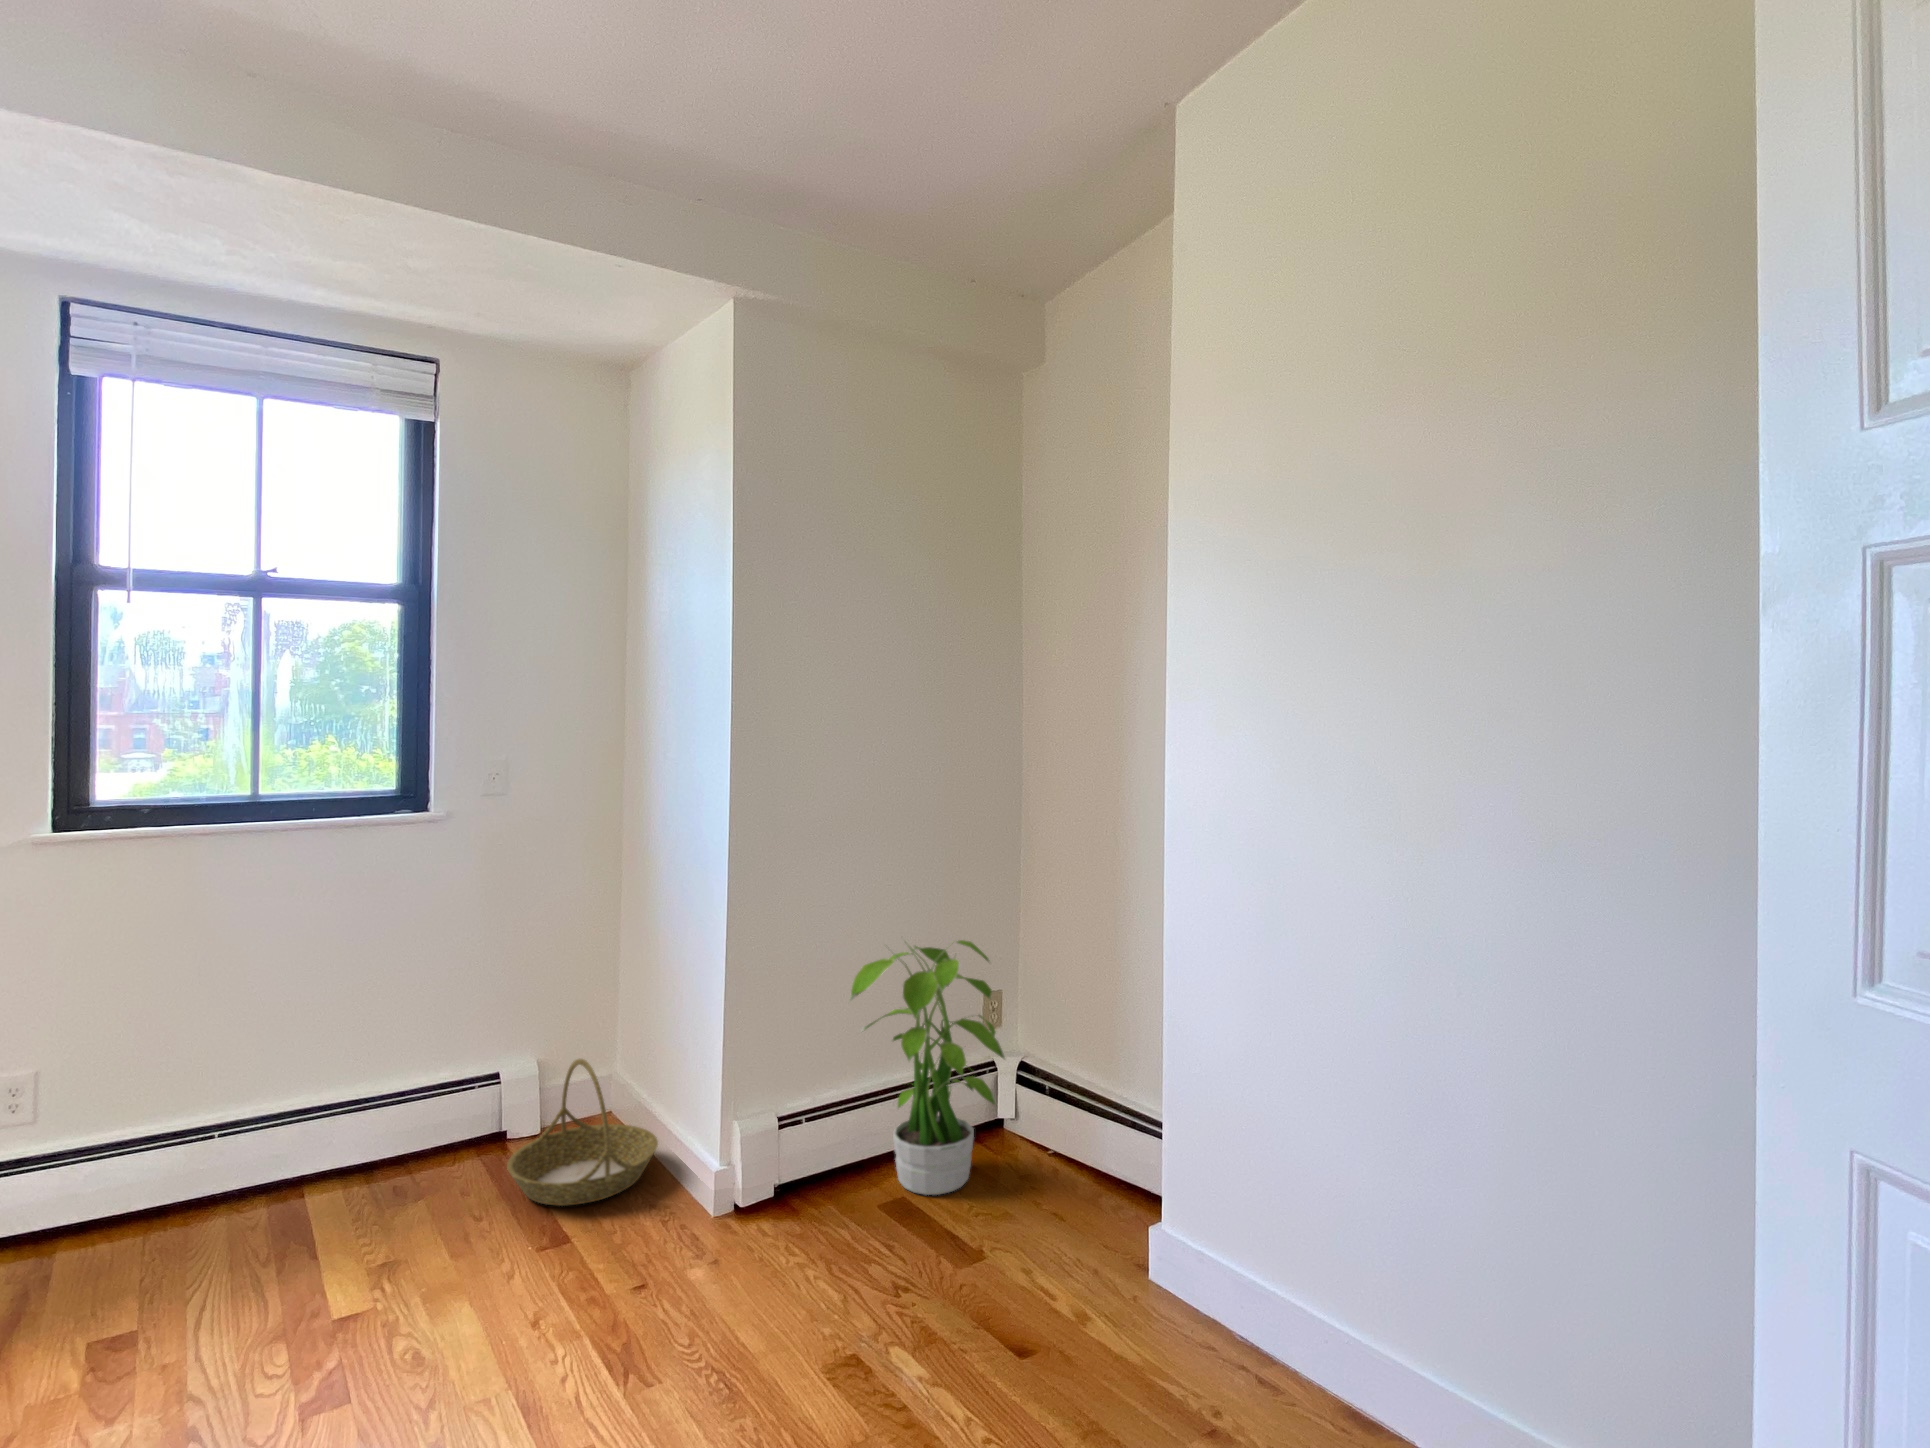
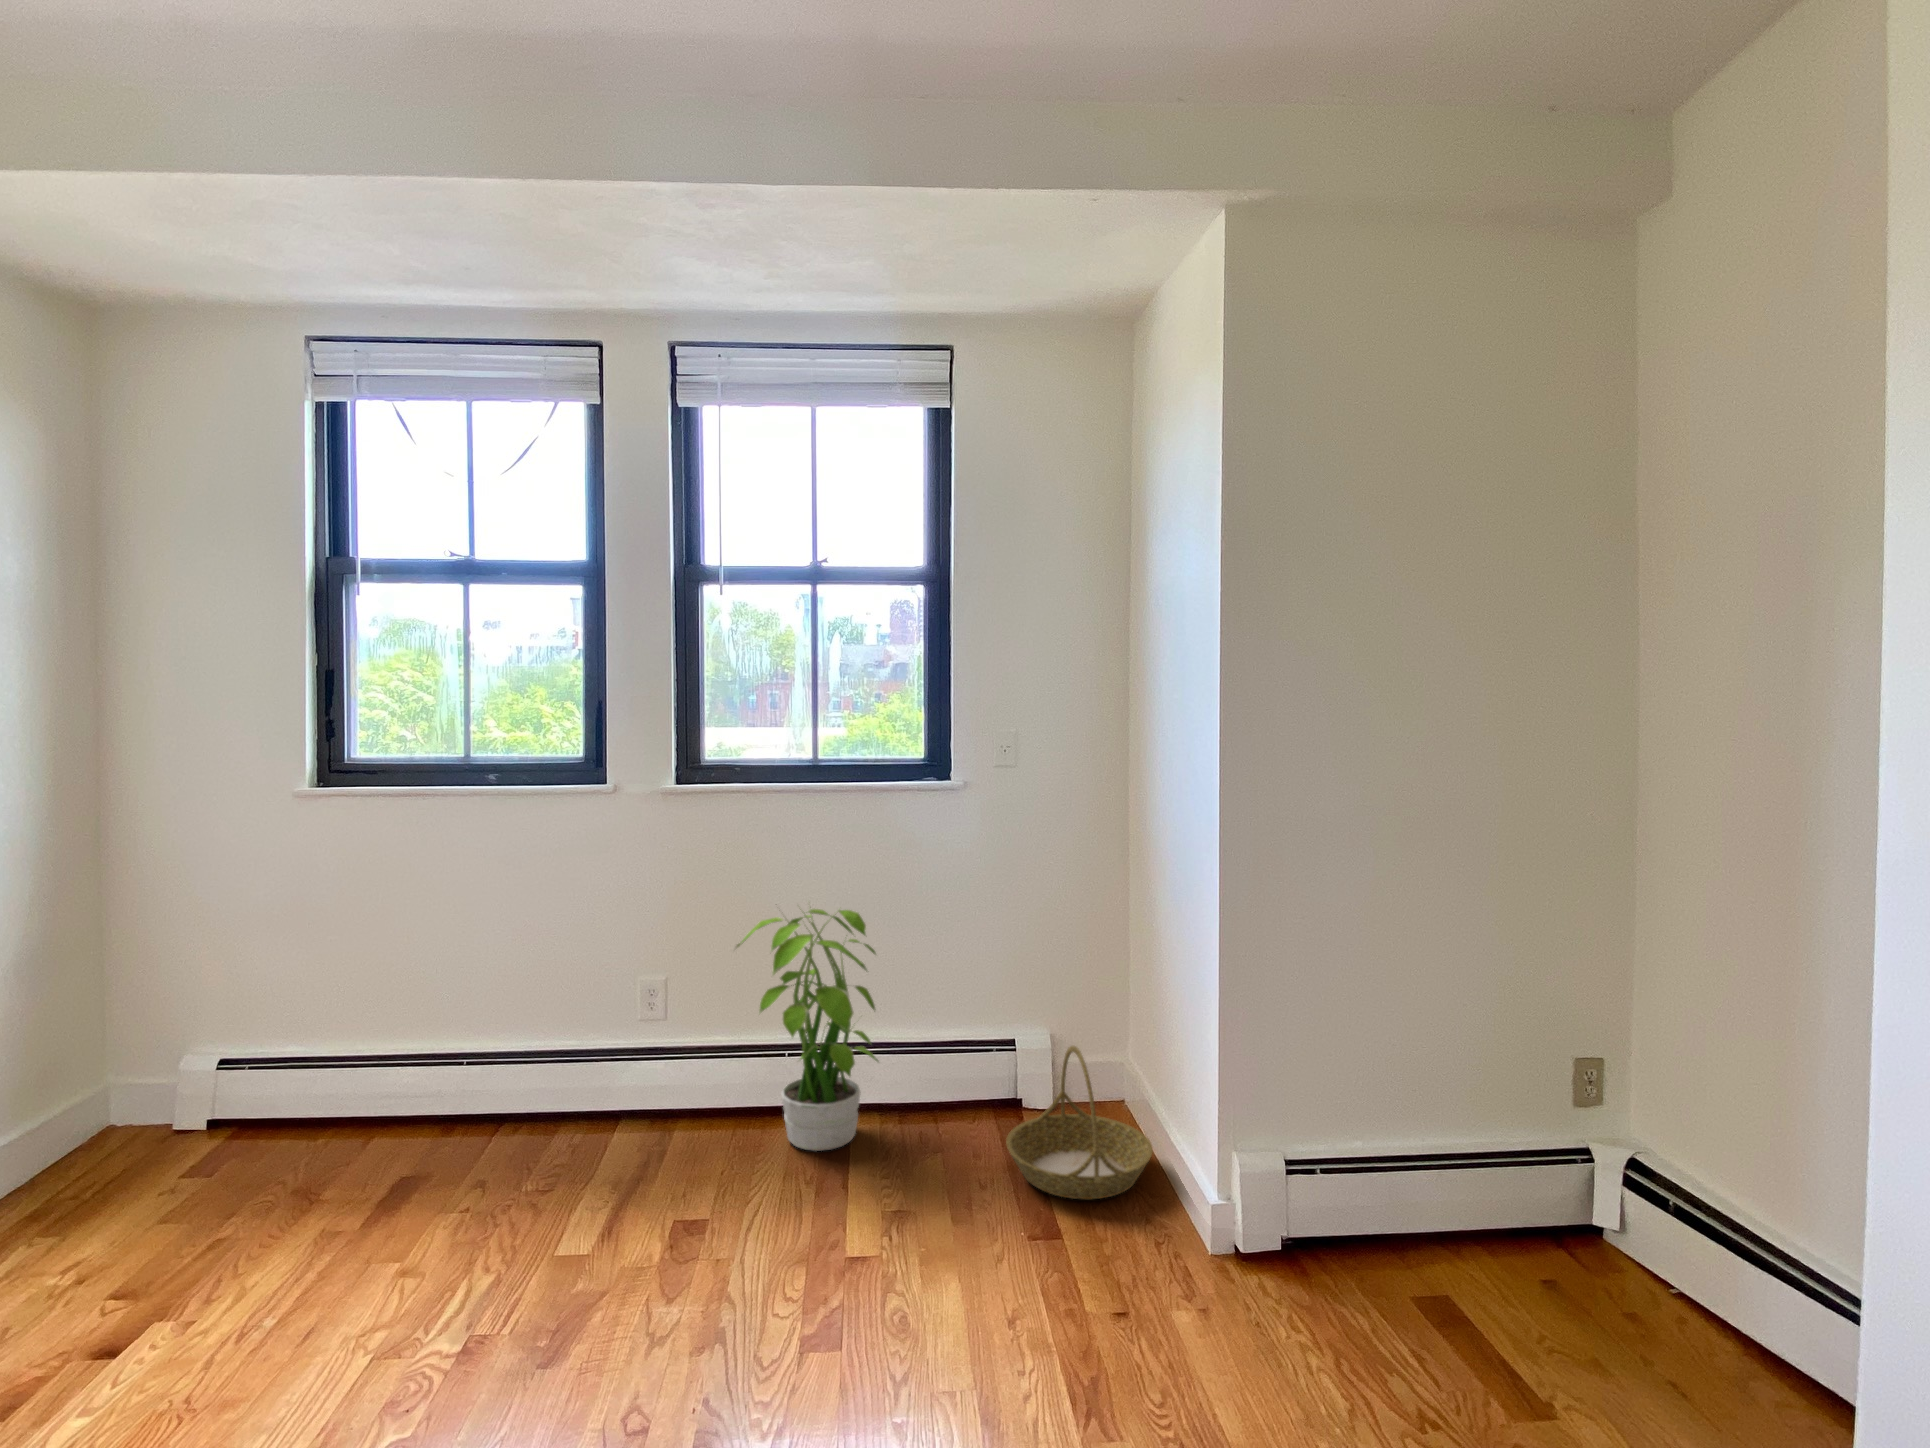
potted plant: present [850,940,1005,1195] -> present [735,904,878,1151]

